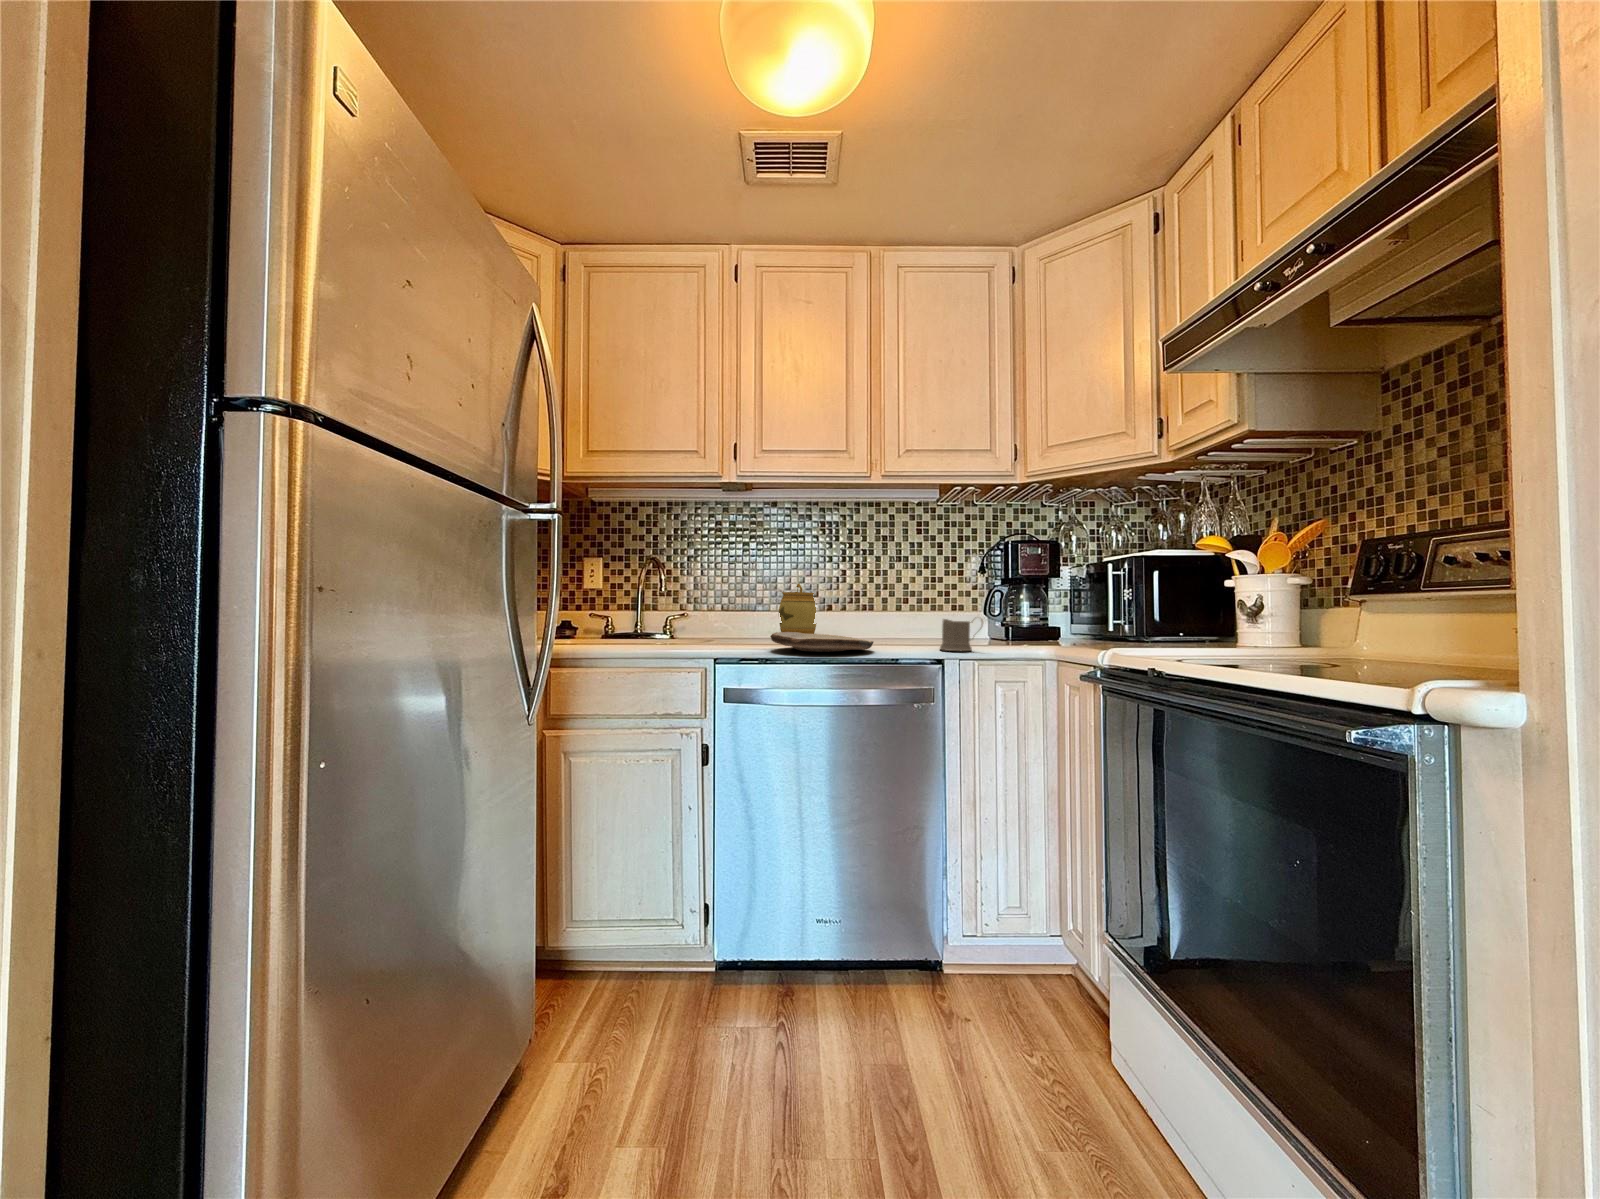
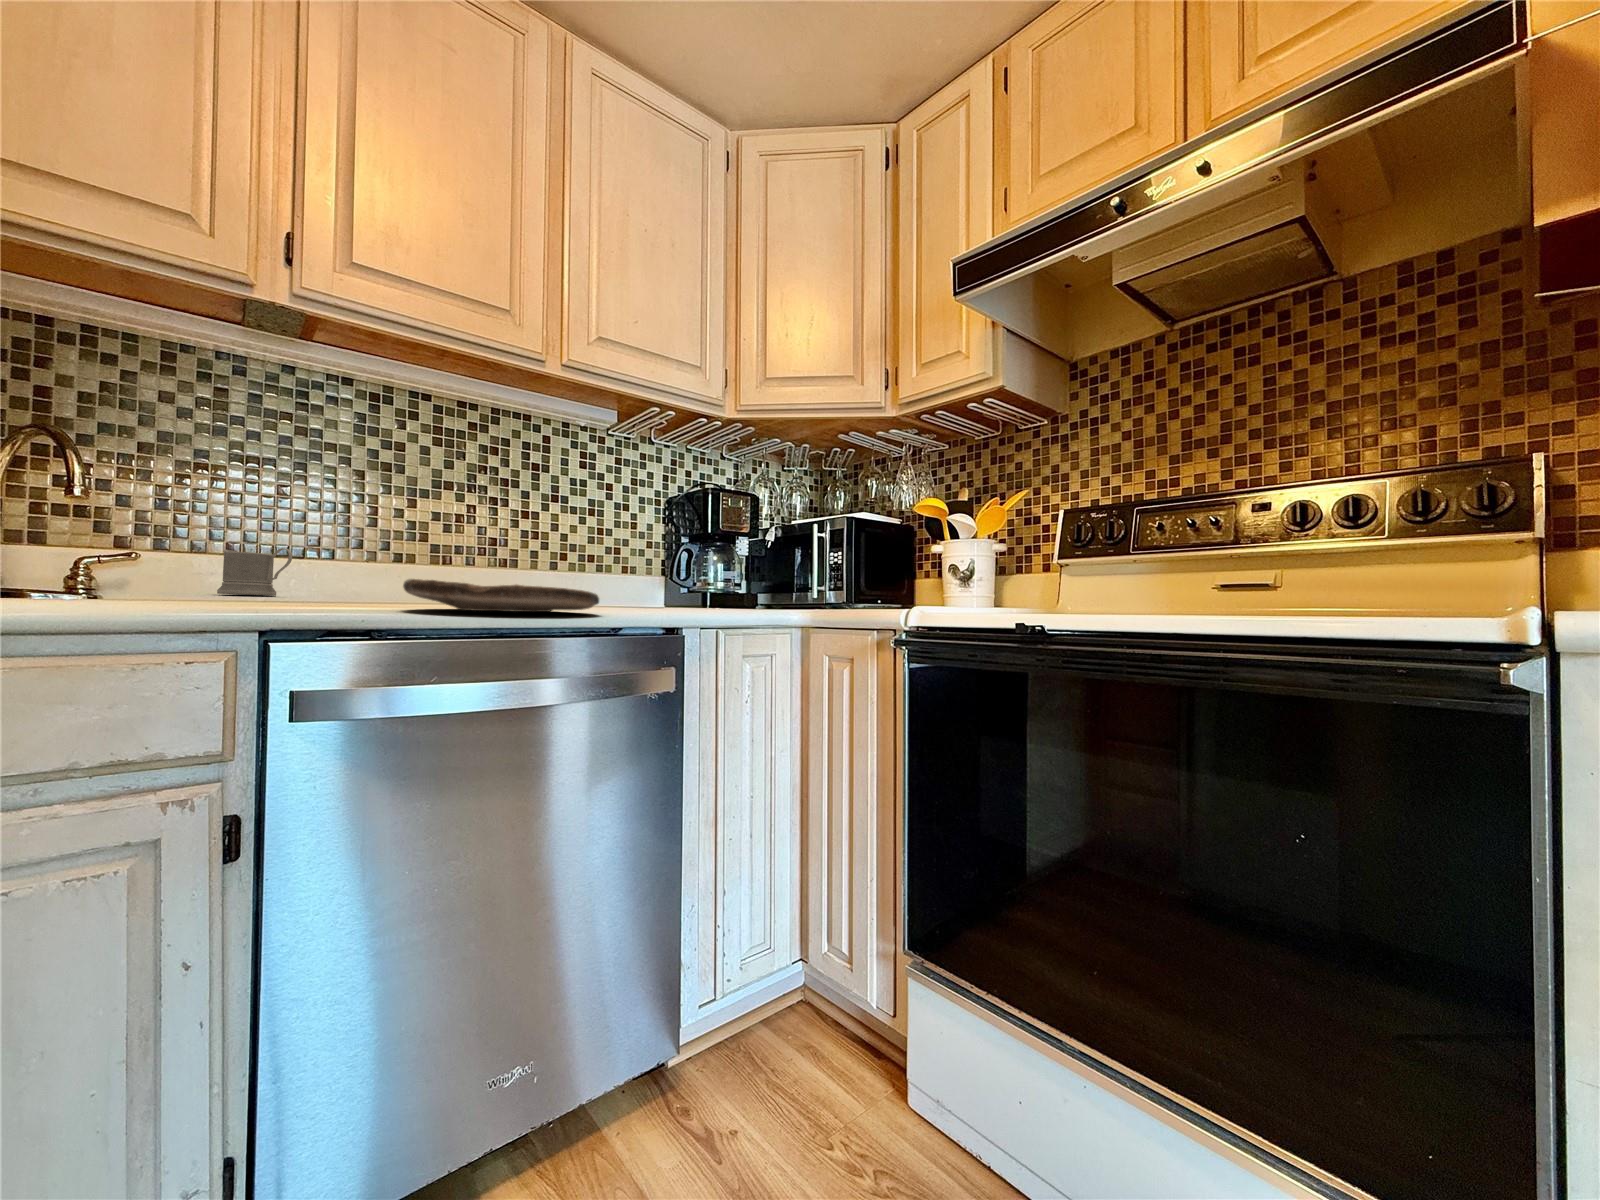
jar: present [779,584,817,634] -> none [353,517,427,599]
mug: present [940,619,983,651] -> present [217,548,292,596]

